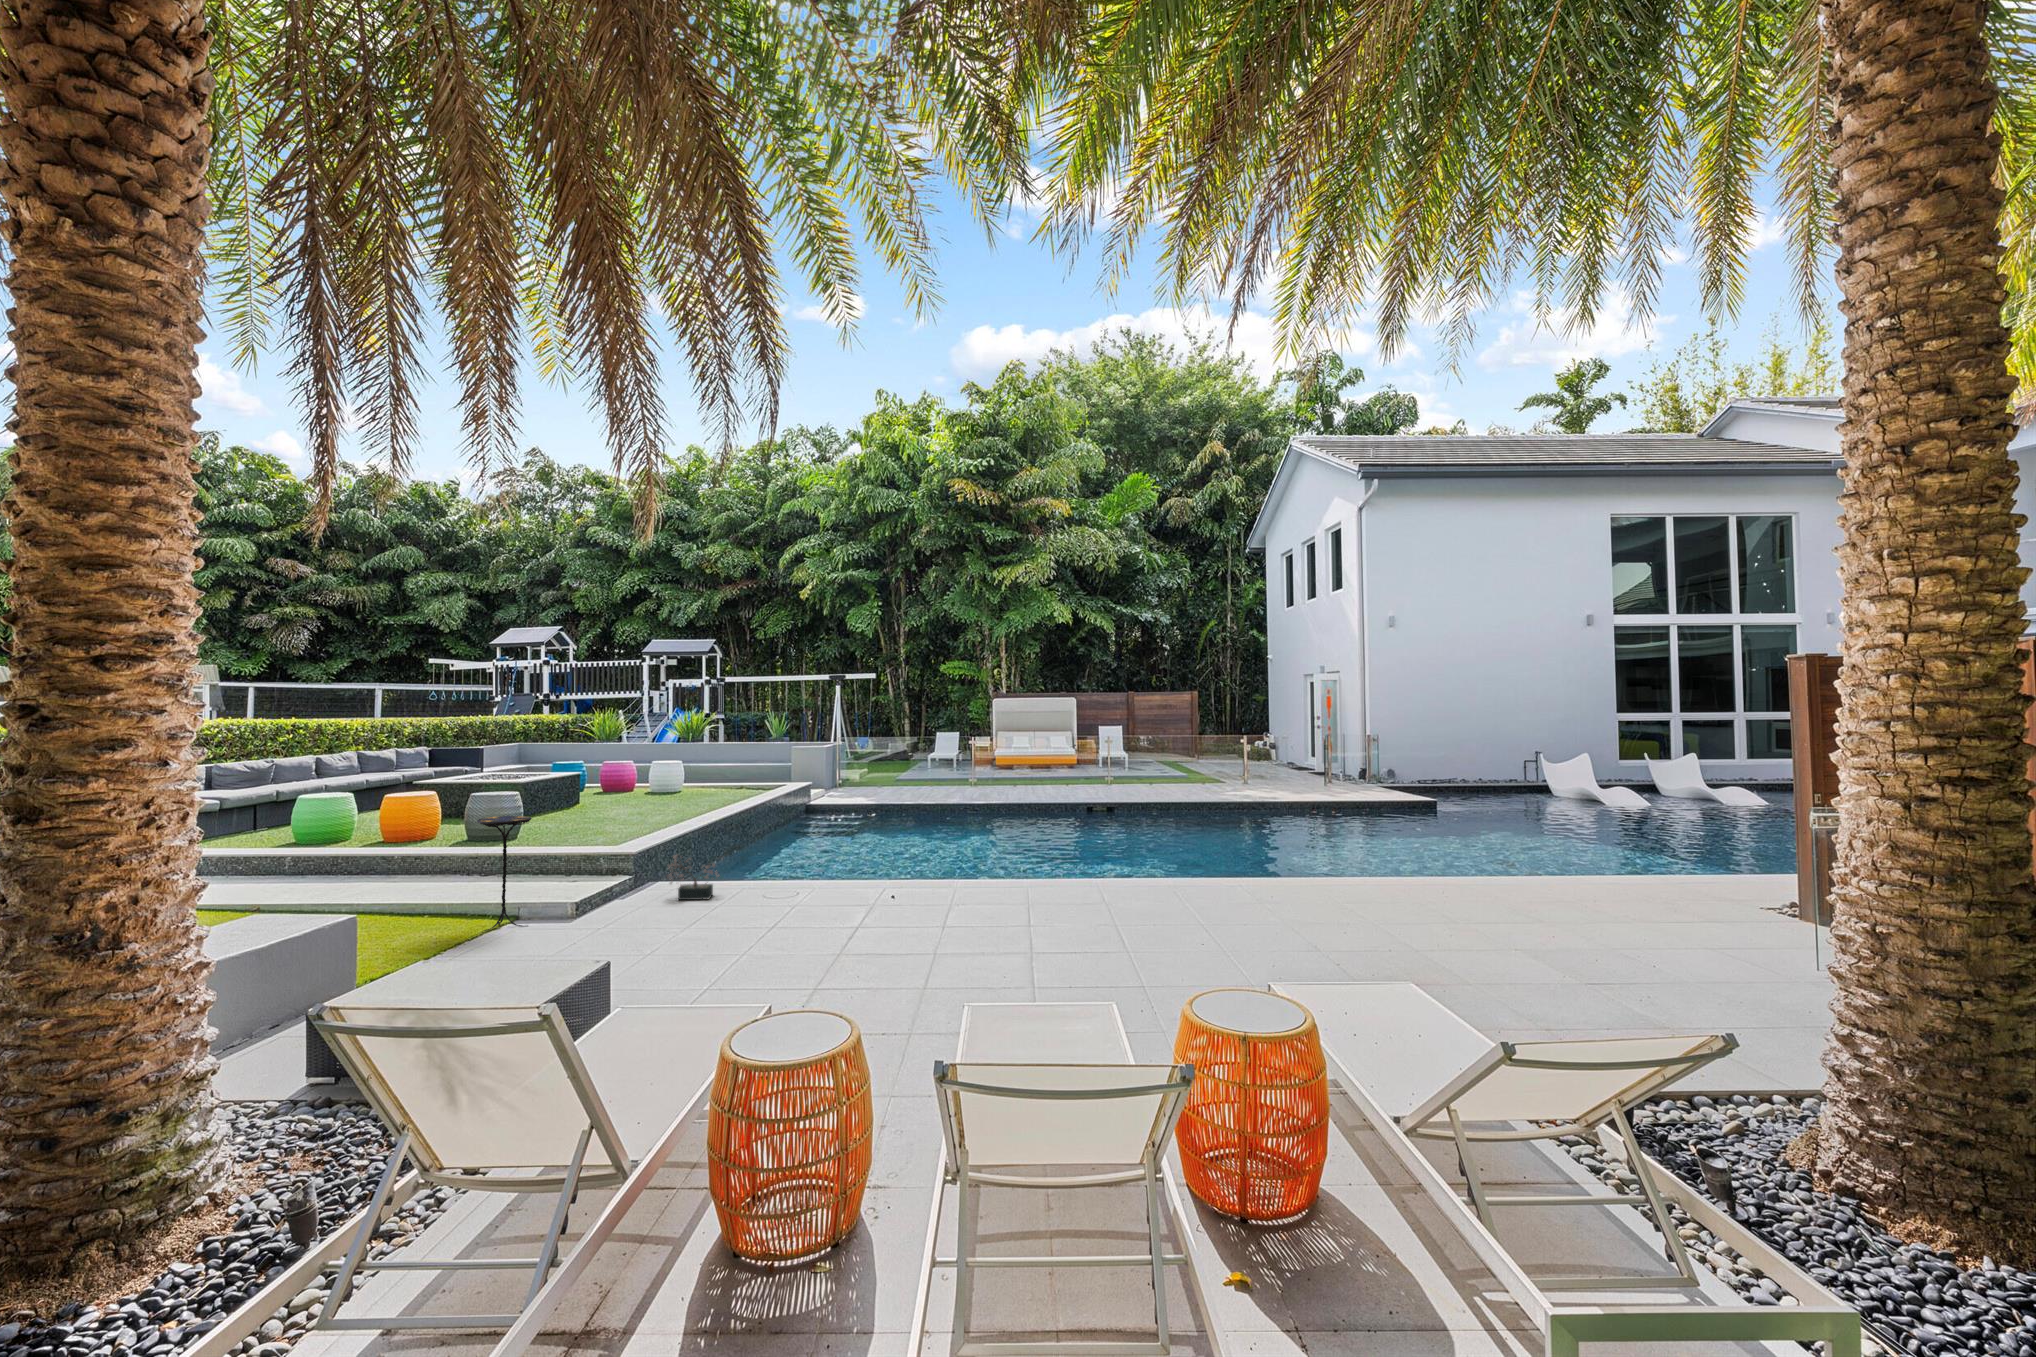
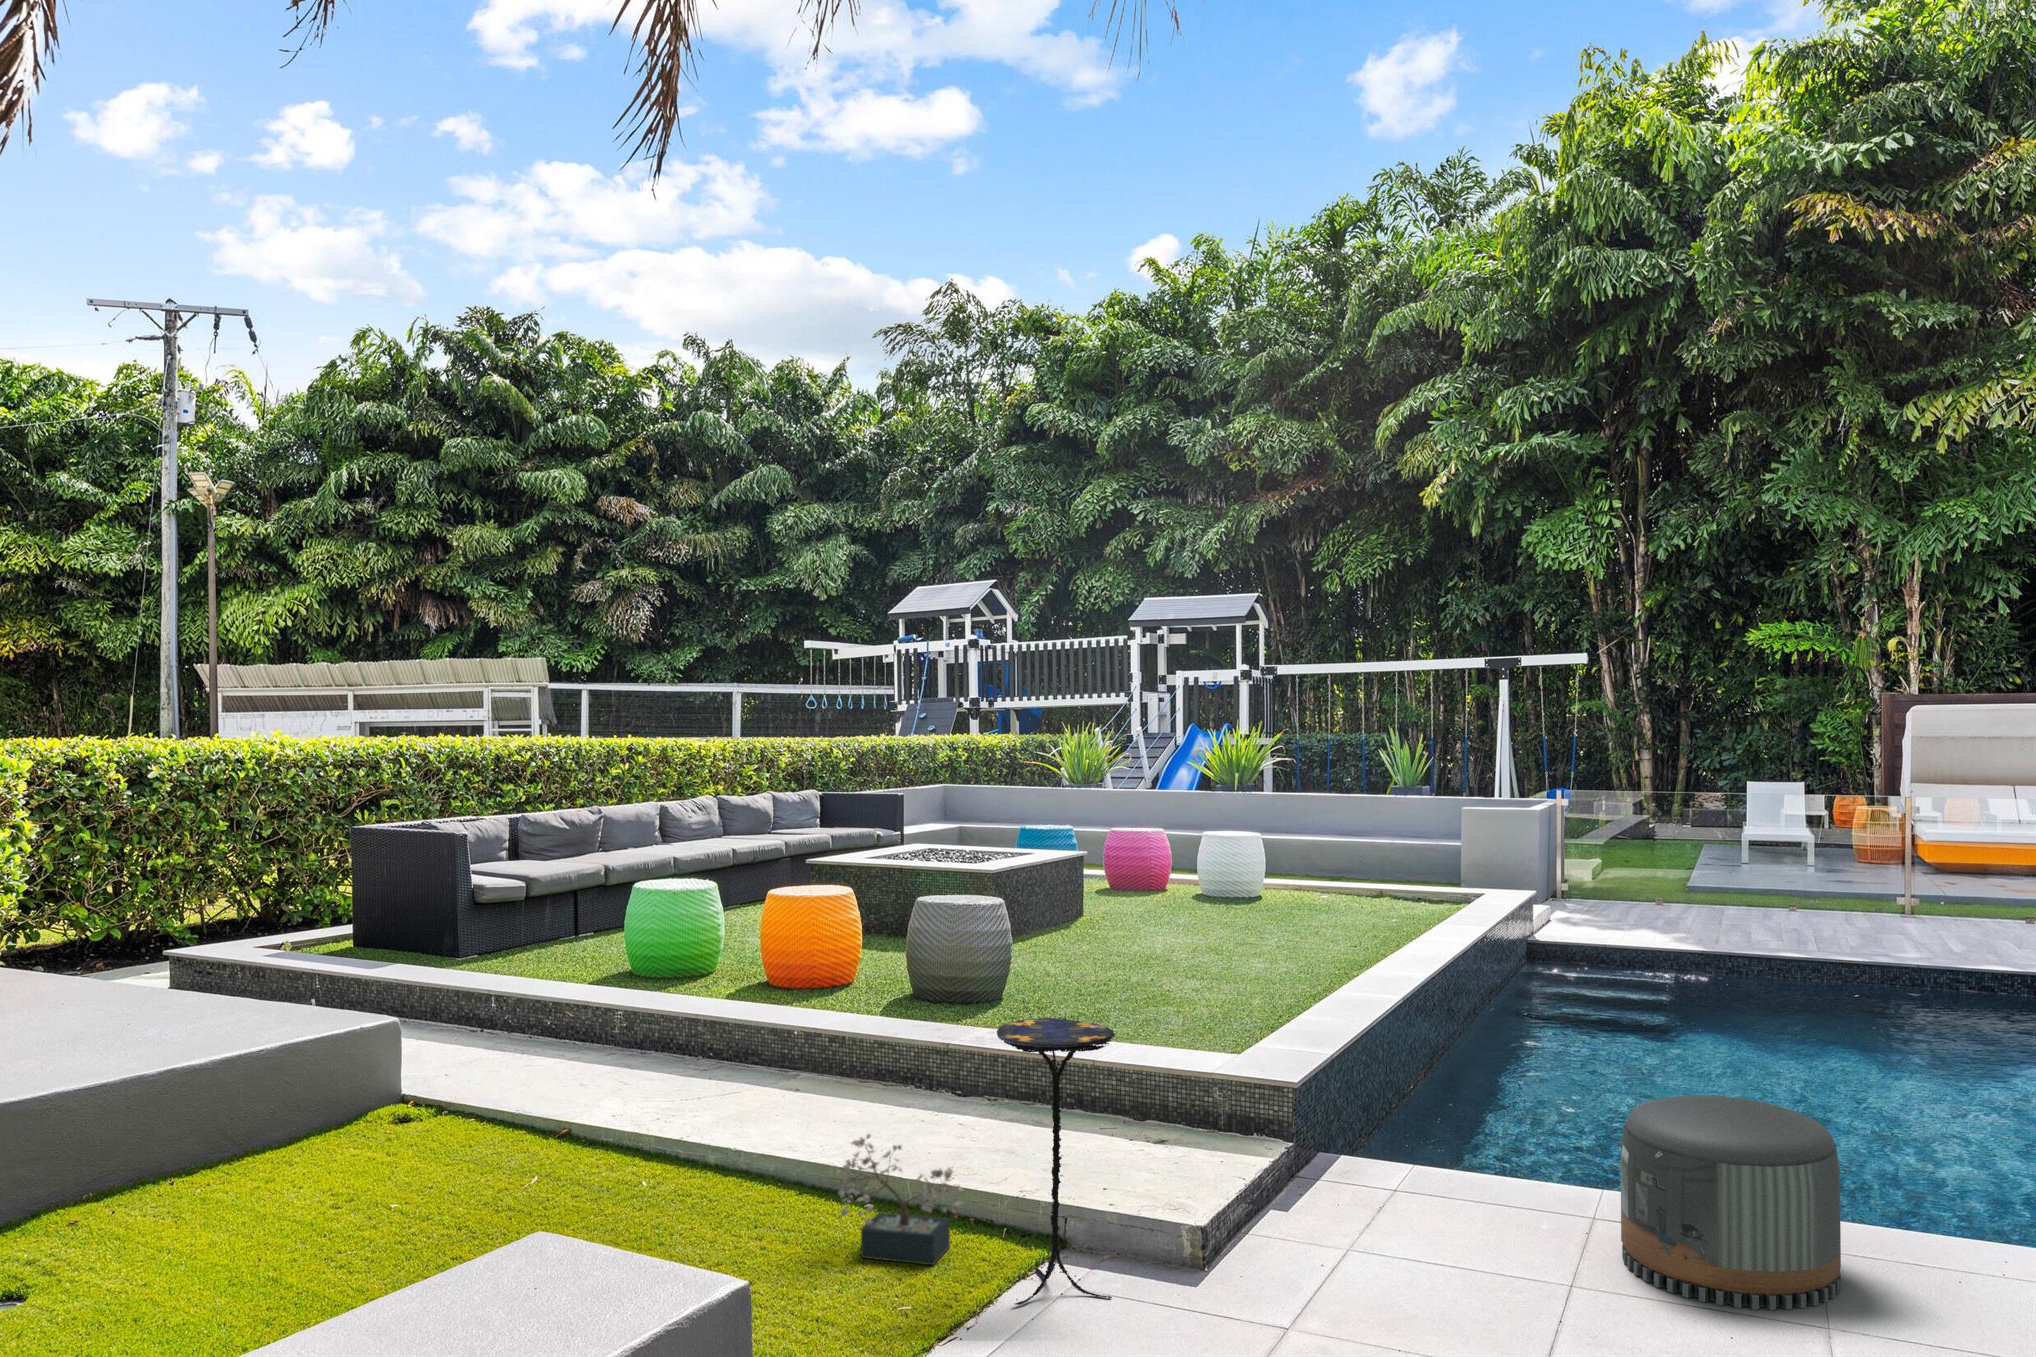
pouf: none [750,835,827,906] -> present [1620,1095,1841,1310]
decorative plant: present [668,855,720,900] -> present [835,1135,963,1265]

